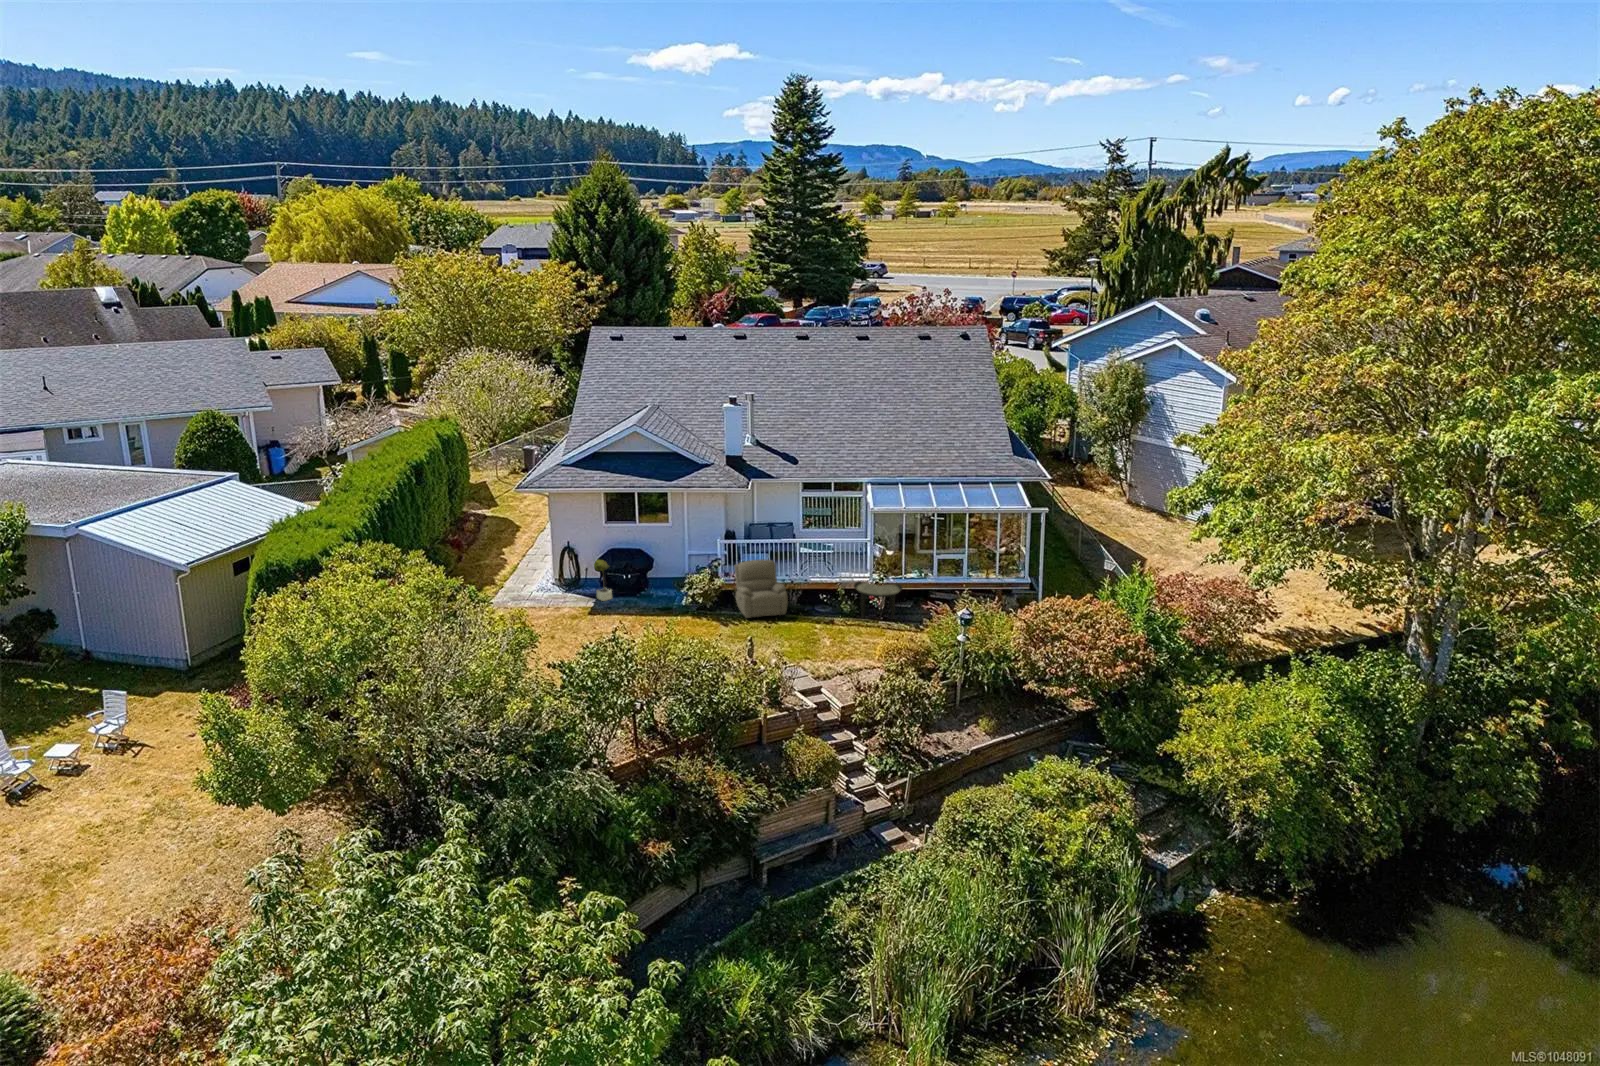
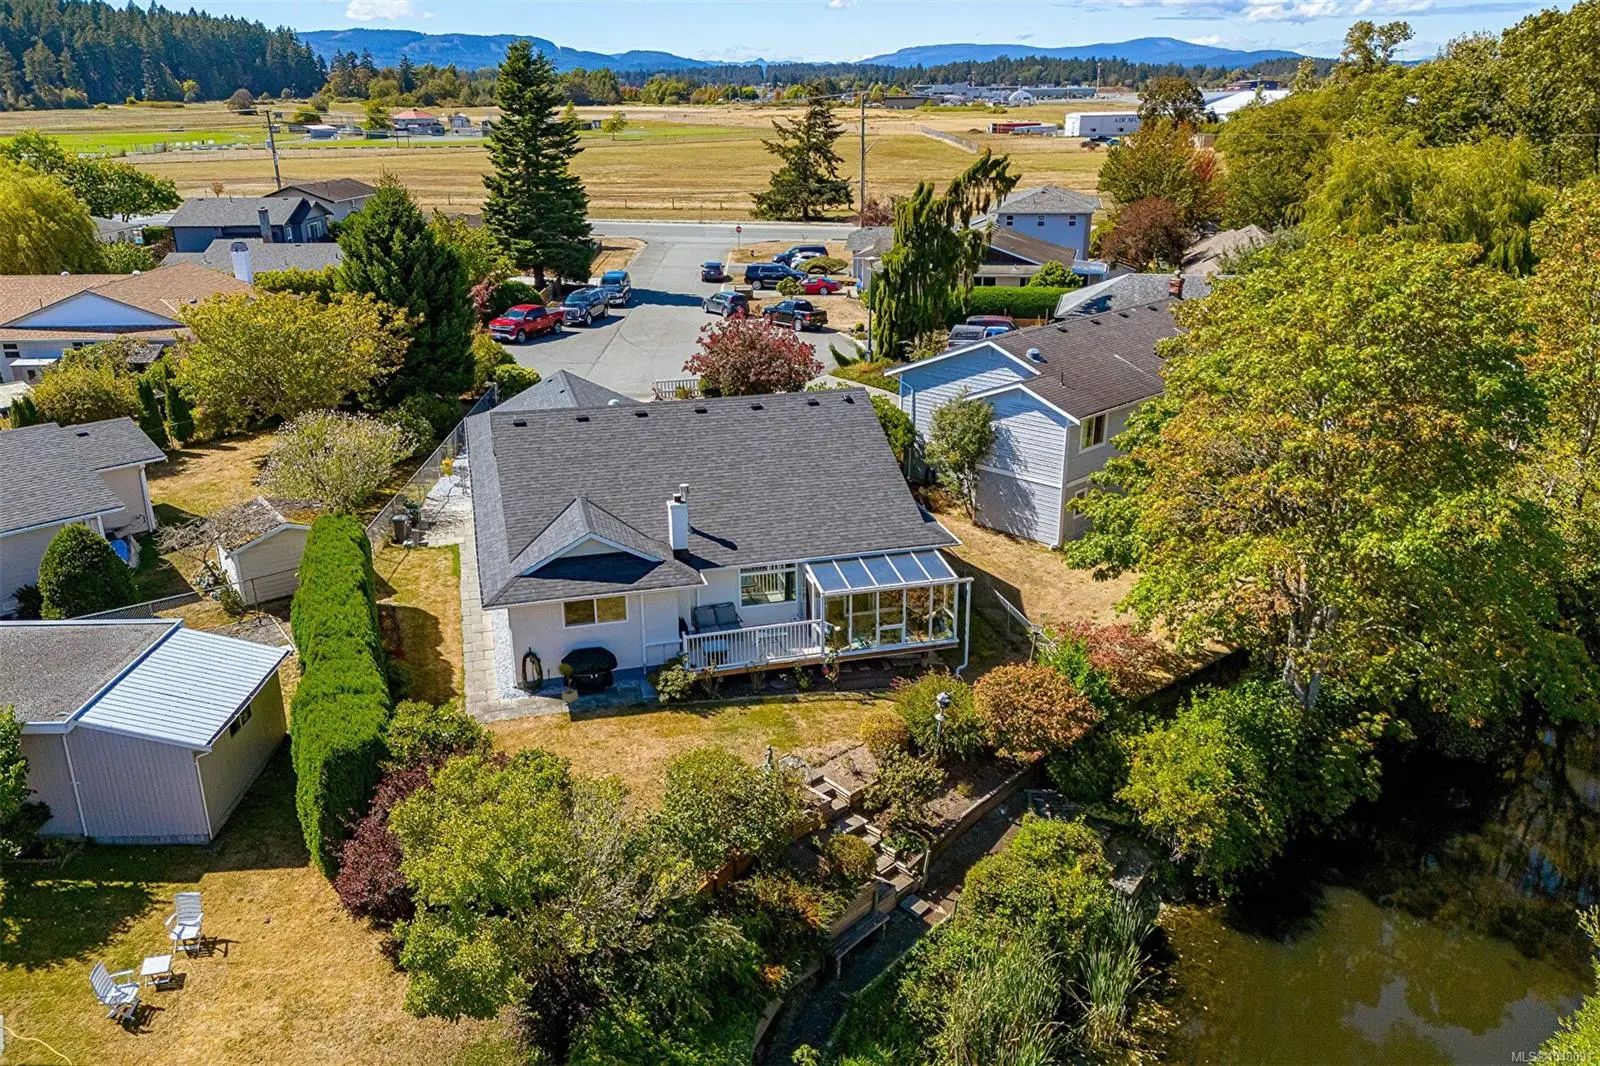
chair: present [735,560,788,618] -> none [696,645,750,705]
round table: present [854,581,902,619] -> none [805,649,849,690]

